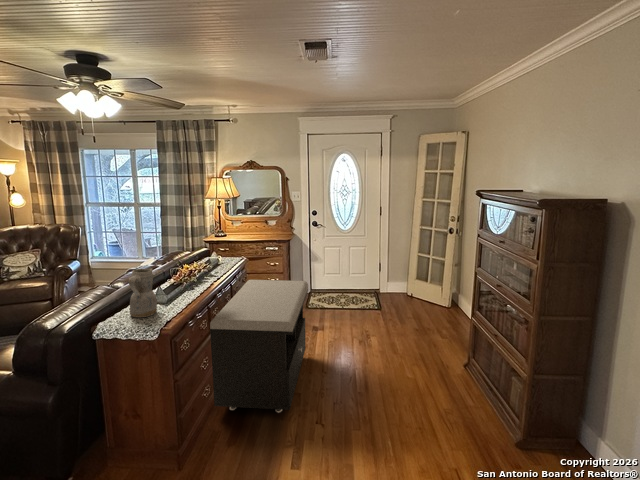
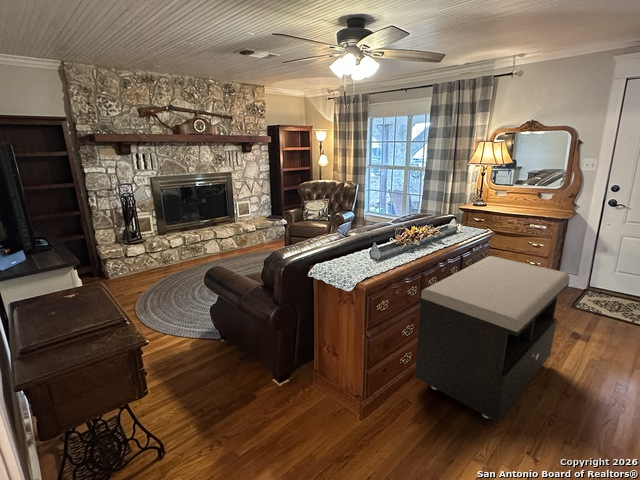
ceramic pitcher: present [129,268,157,317] -> none [340,221,367,269]

